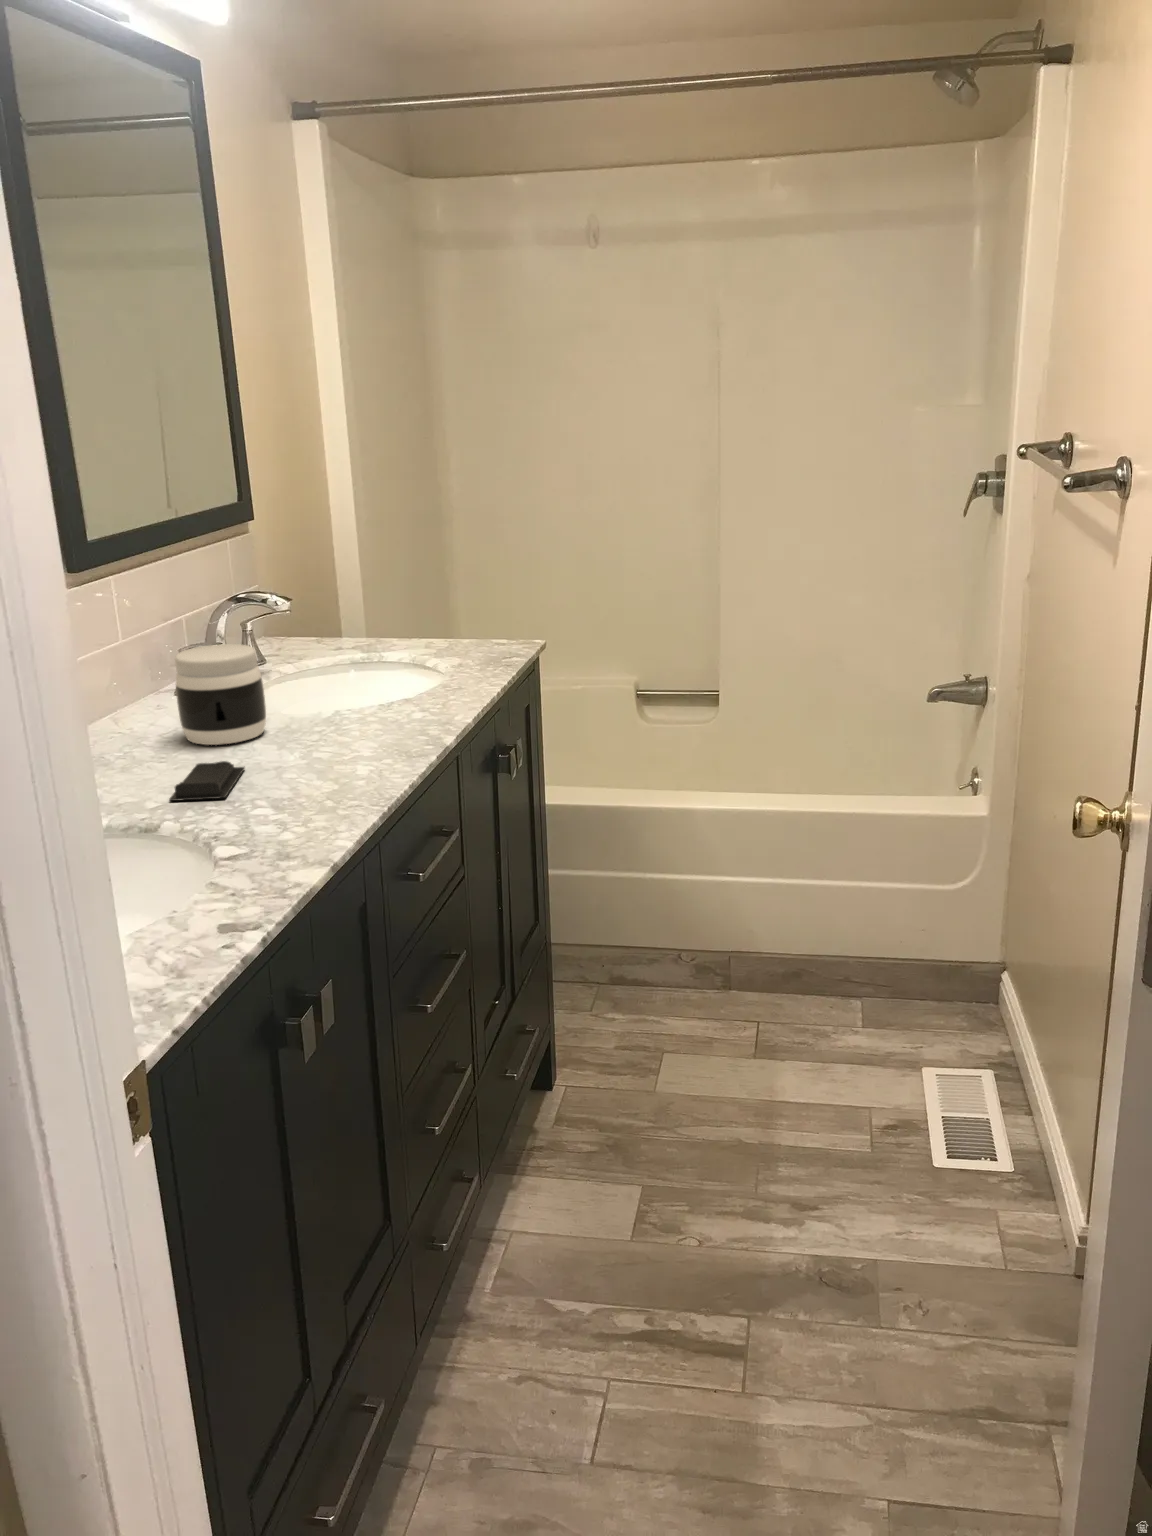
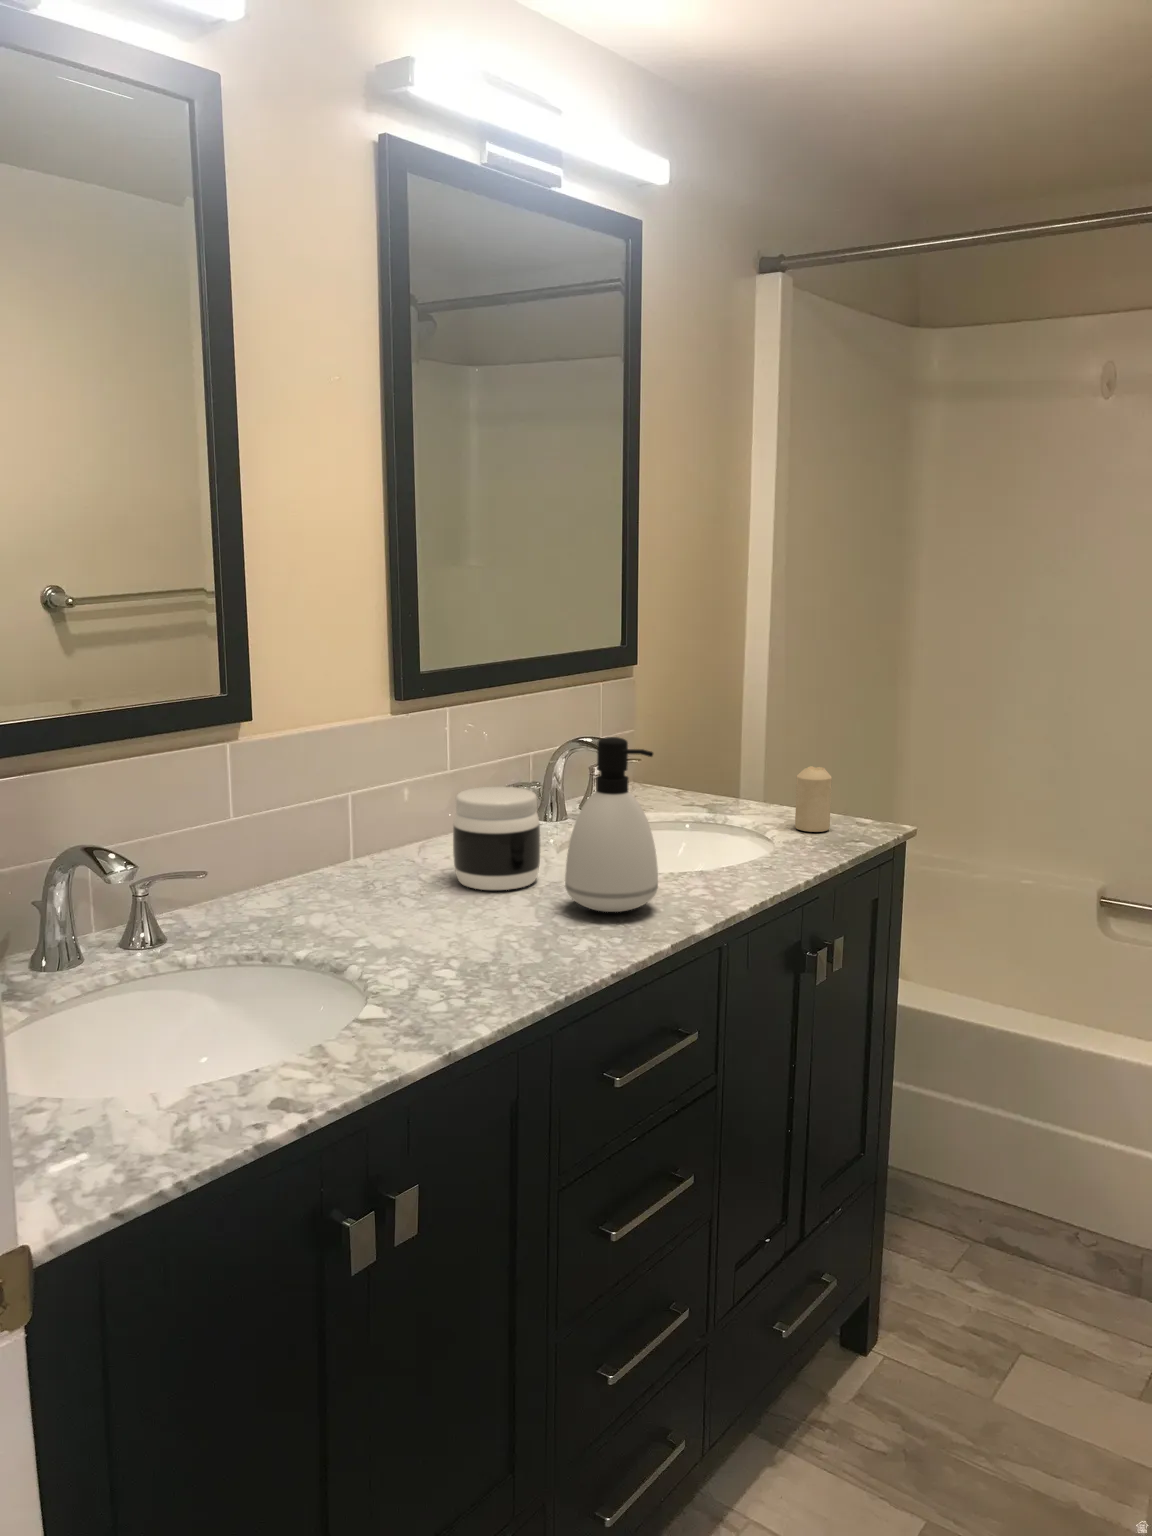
soap dispenser: none [311,581,397,742] -> present [565,737,658,912]
candle: none [446,596,479,655] -> present [795,766,832,832]
soap bar: present [169,761,245,801] -> none [377,907,477,950]

